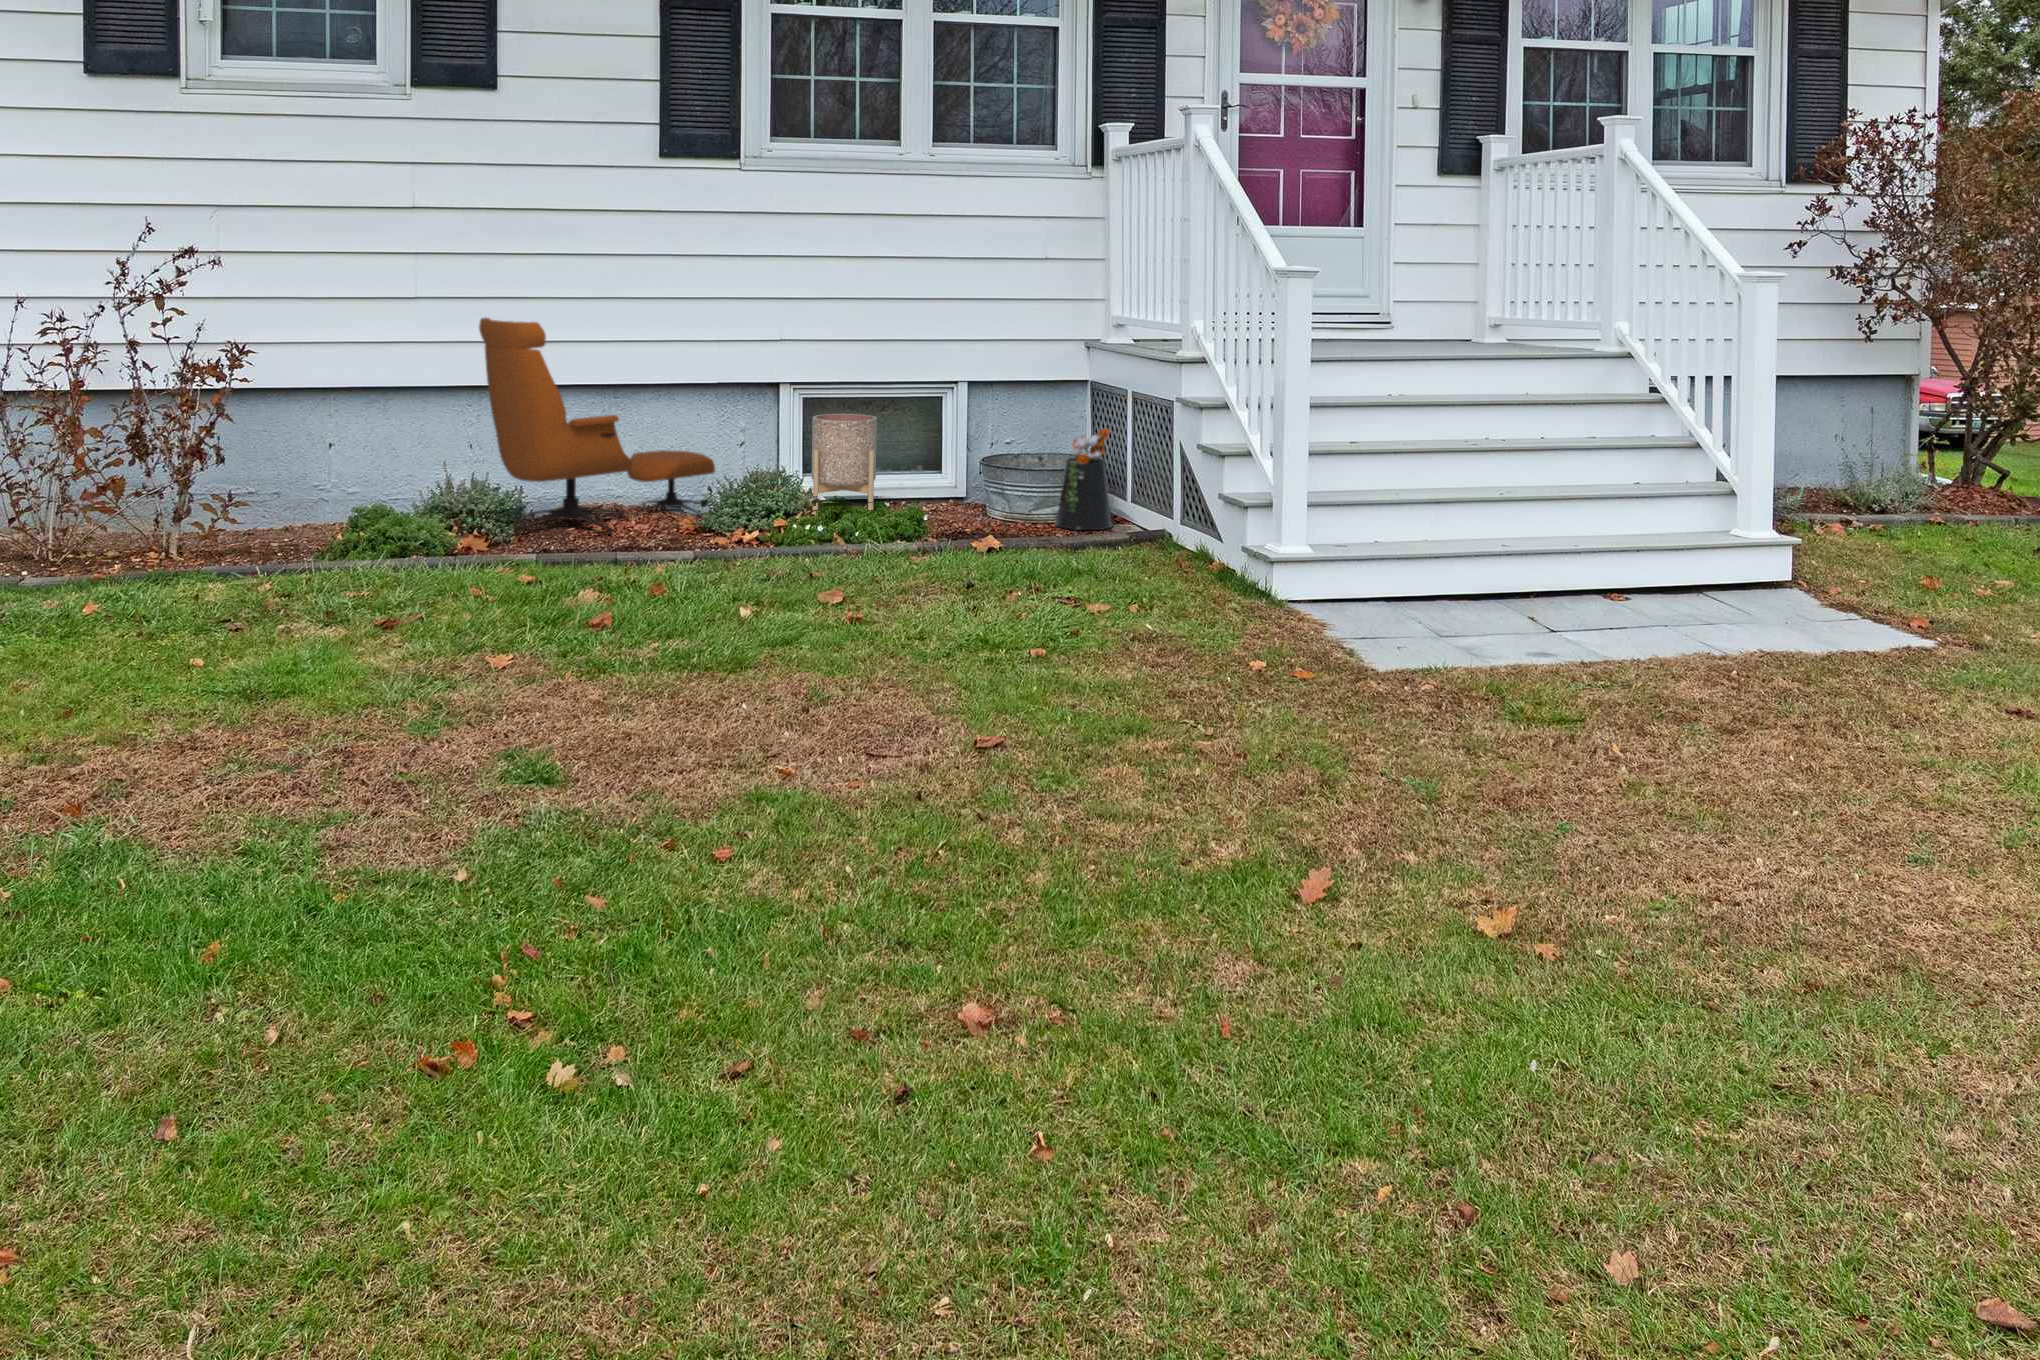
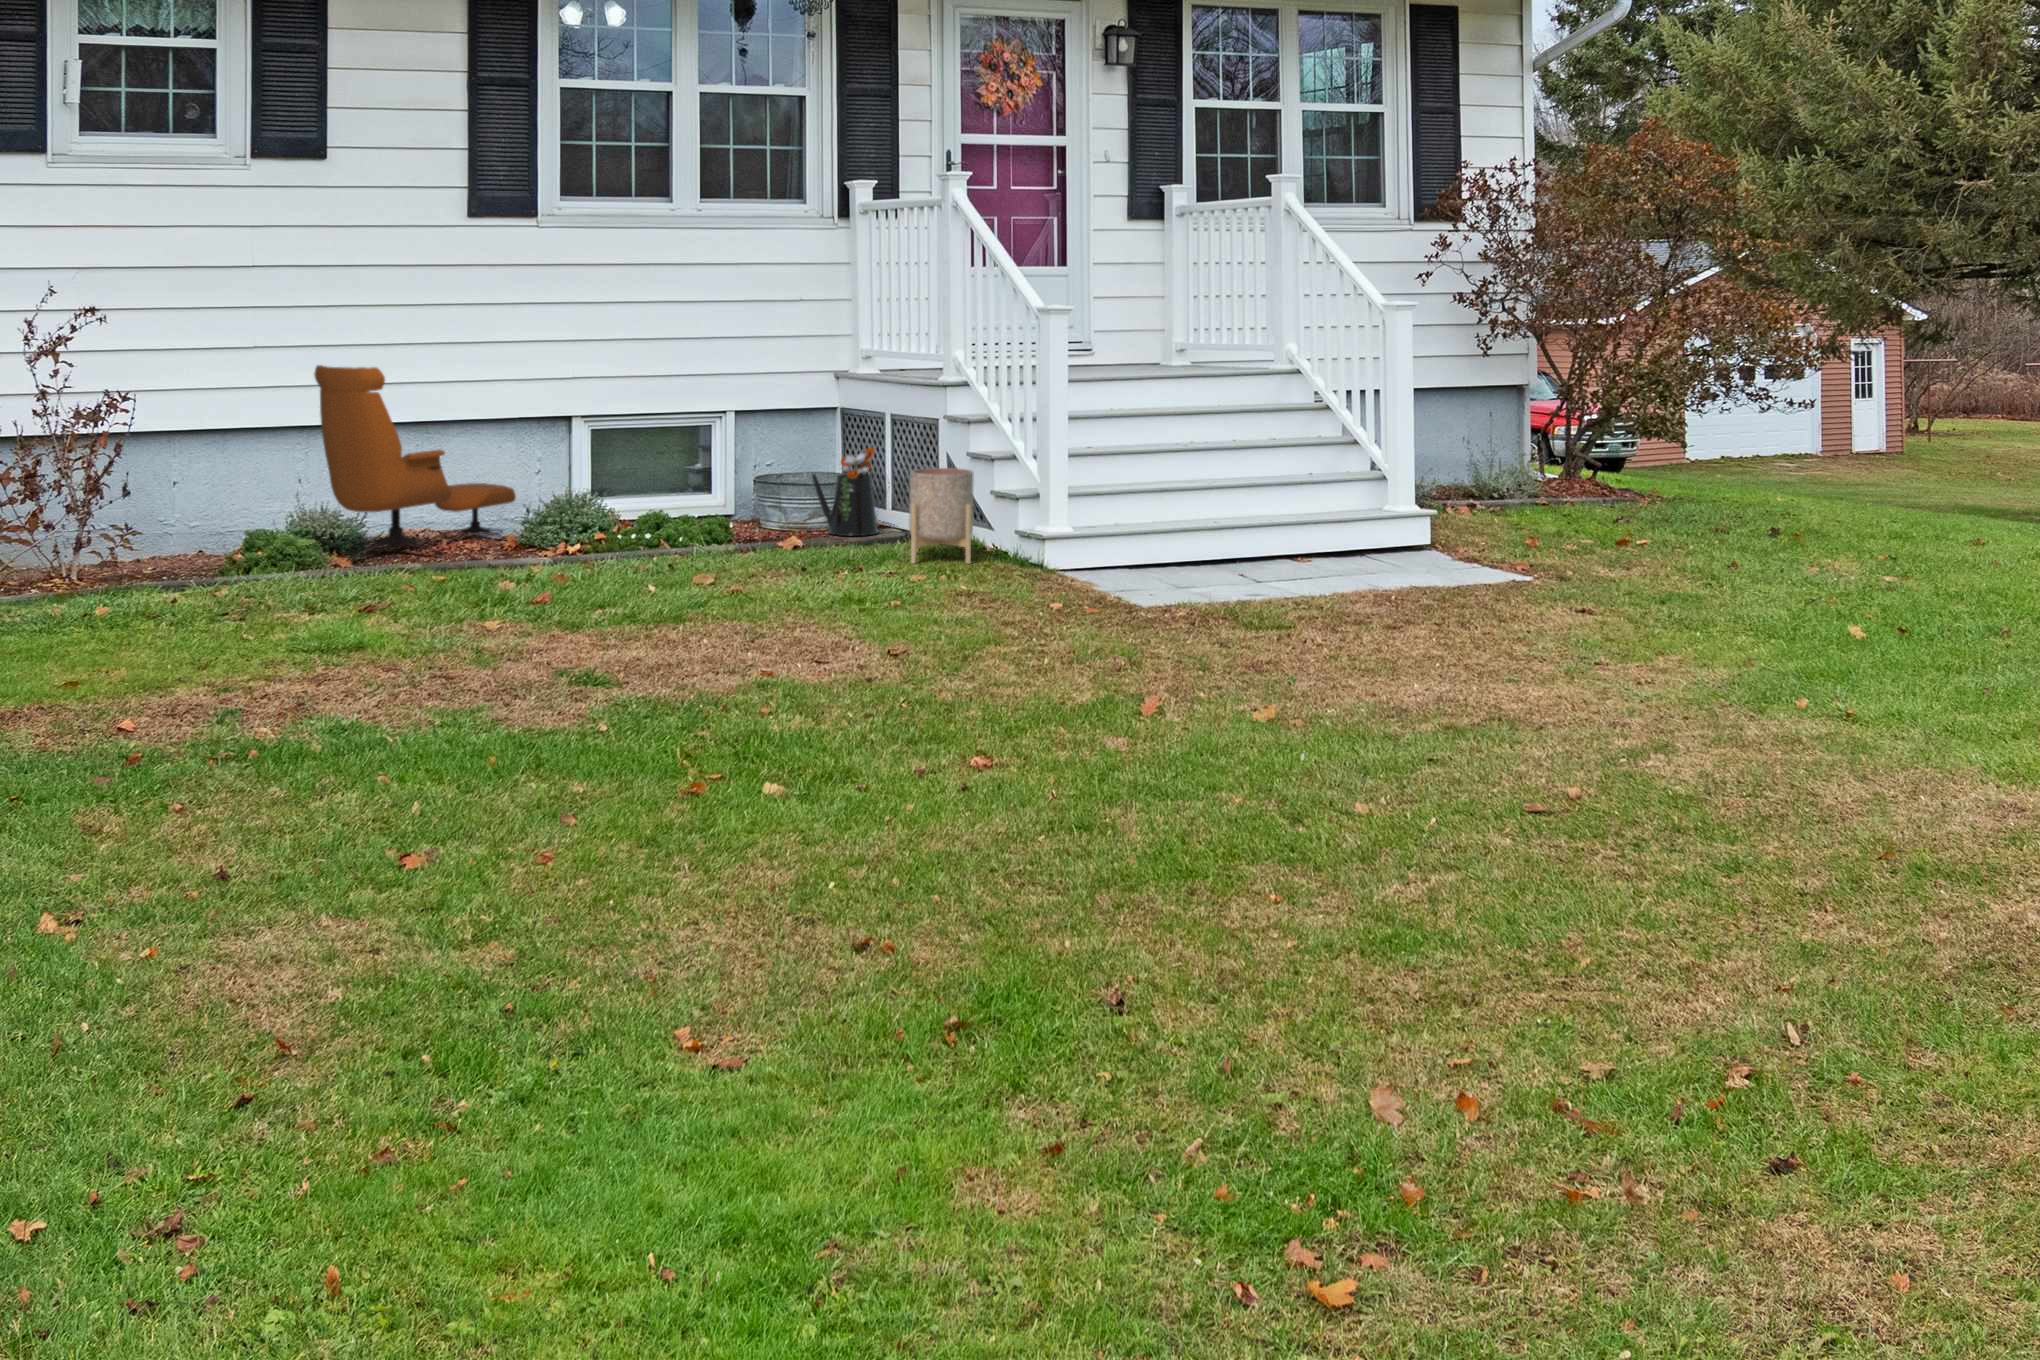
planter: present [812,414,877,510] -> present [909,468,974,564]

